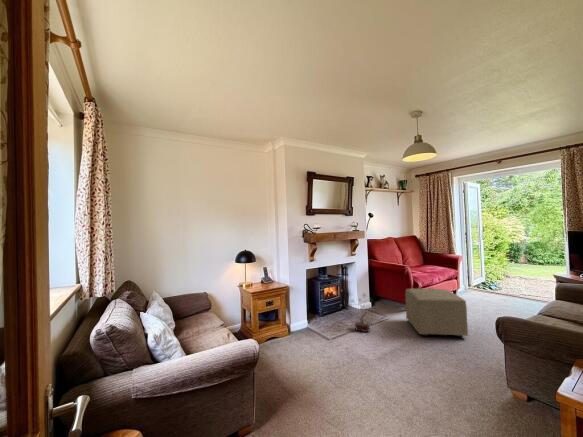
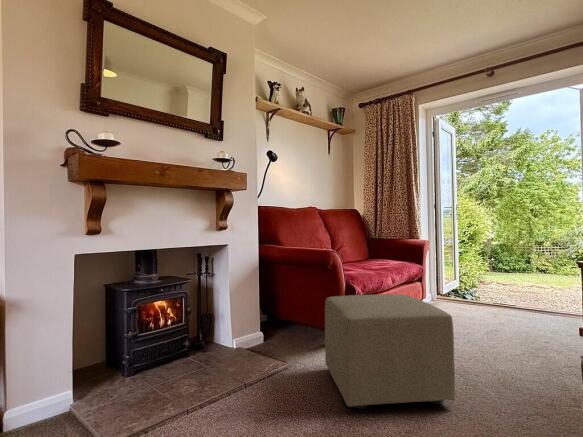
potted plant: present [351,295,369,332] -> none [177,308,263,412]

